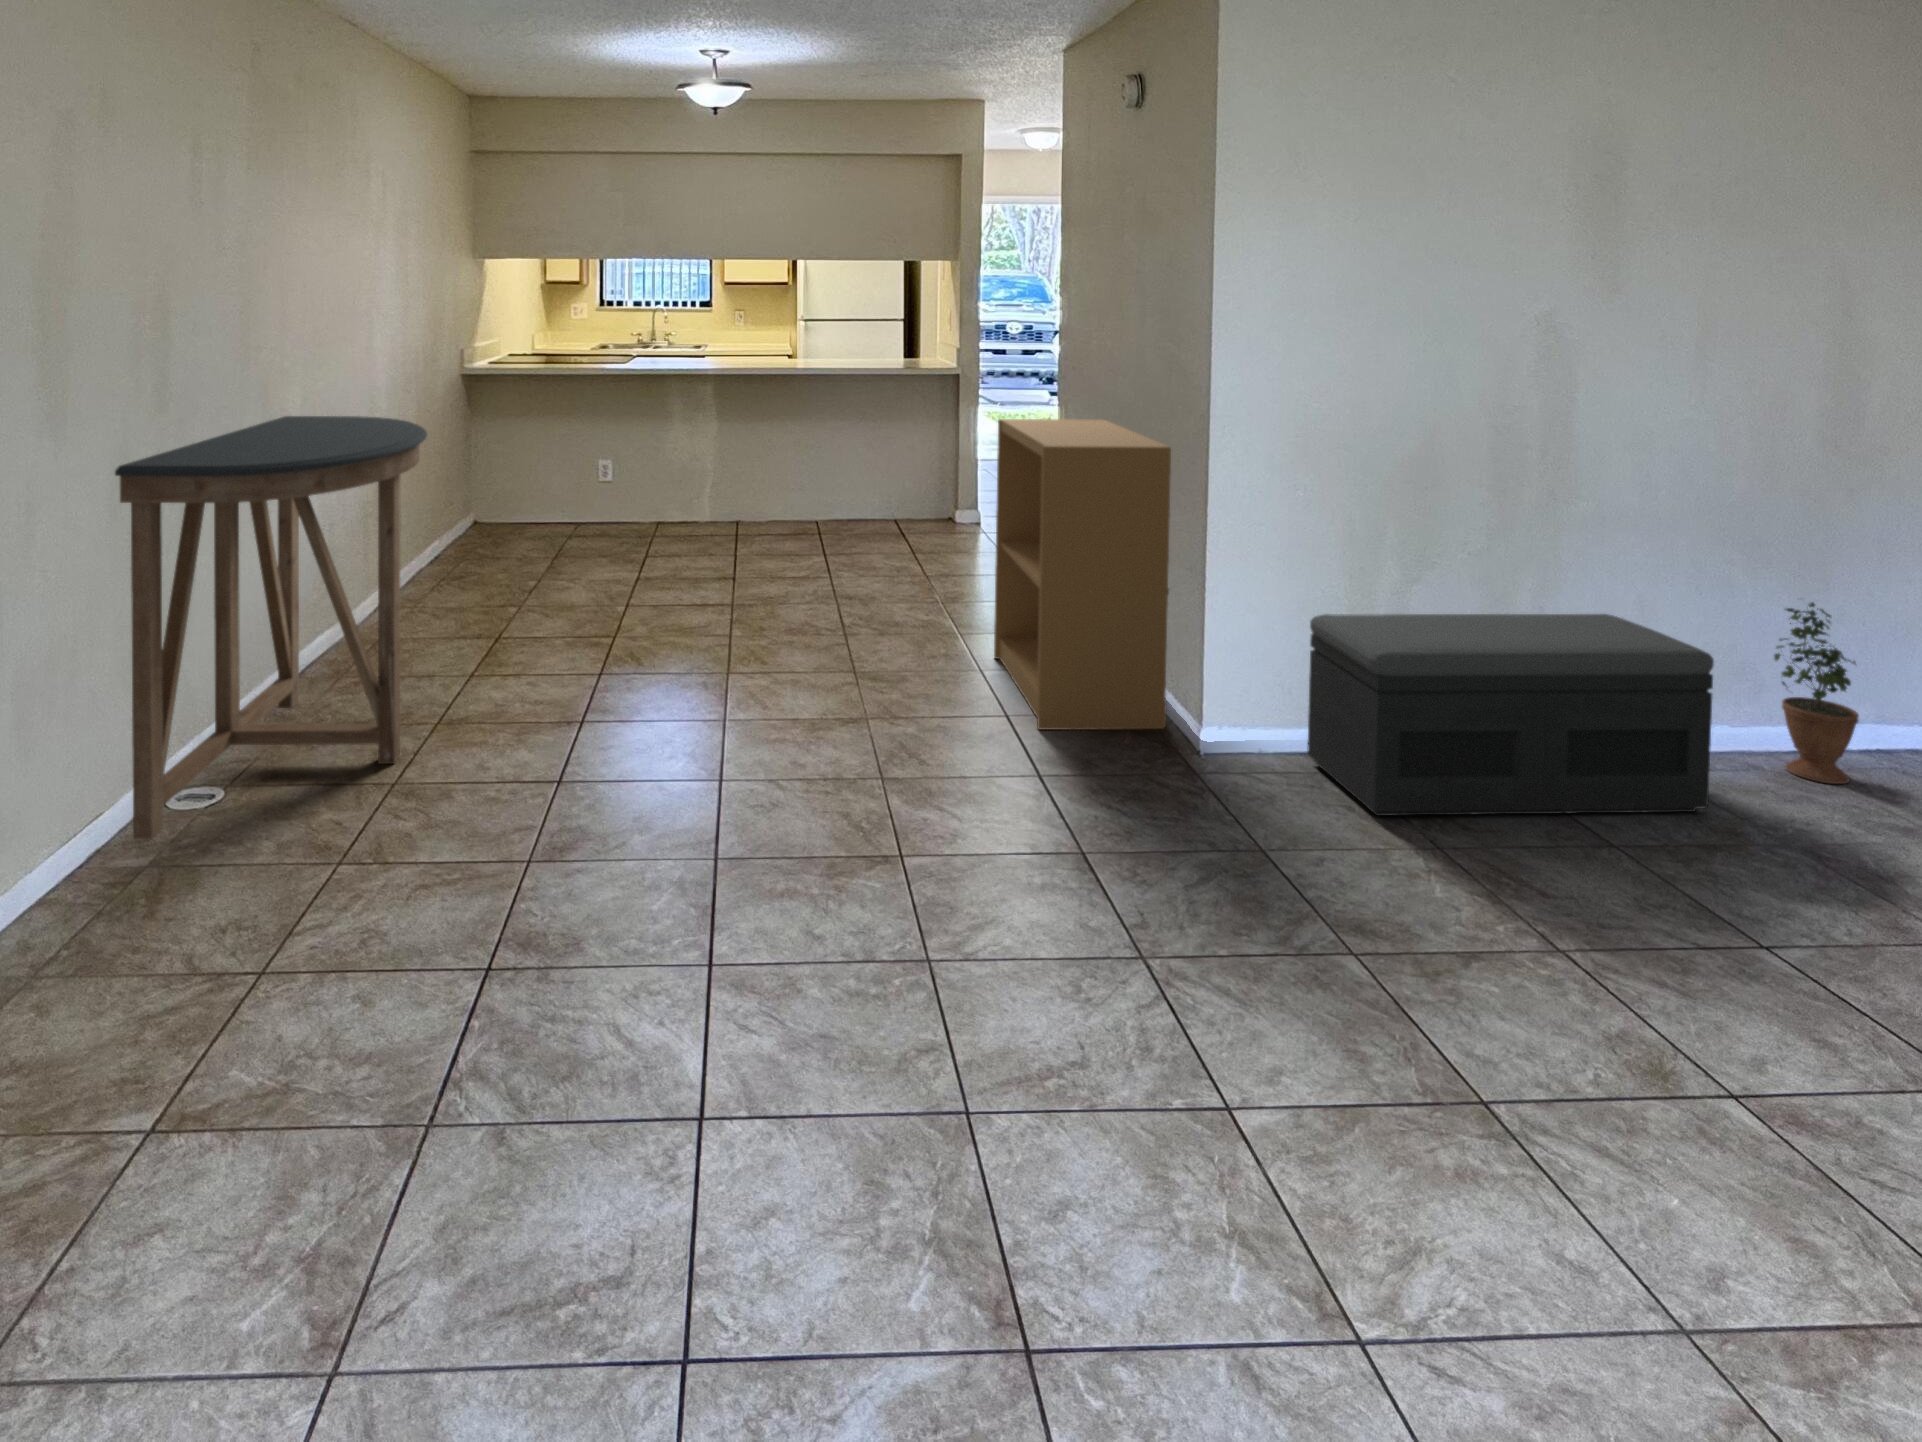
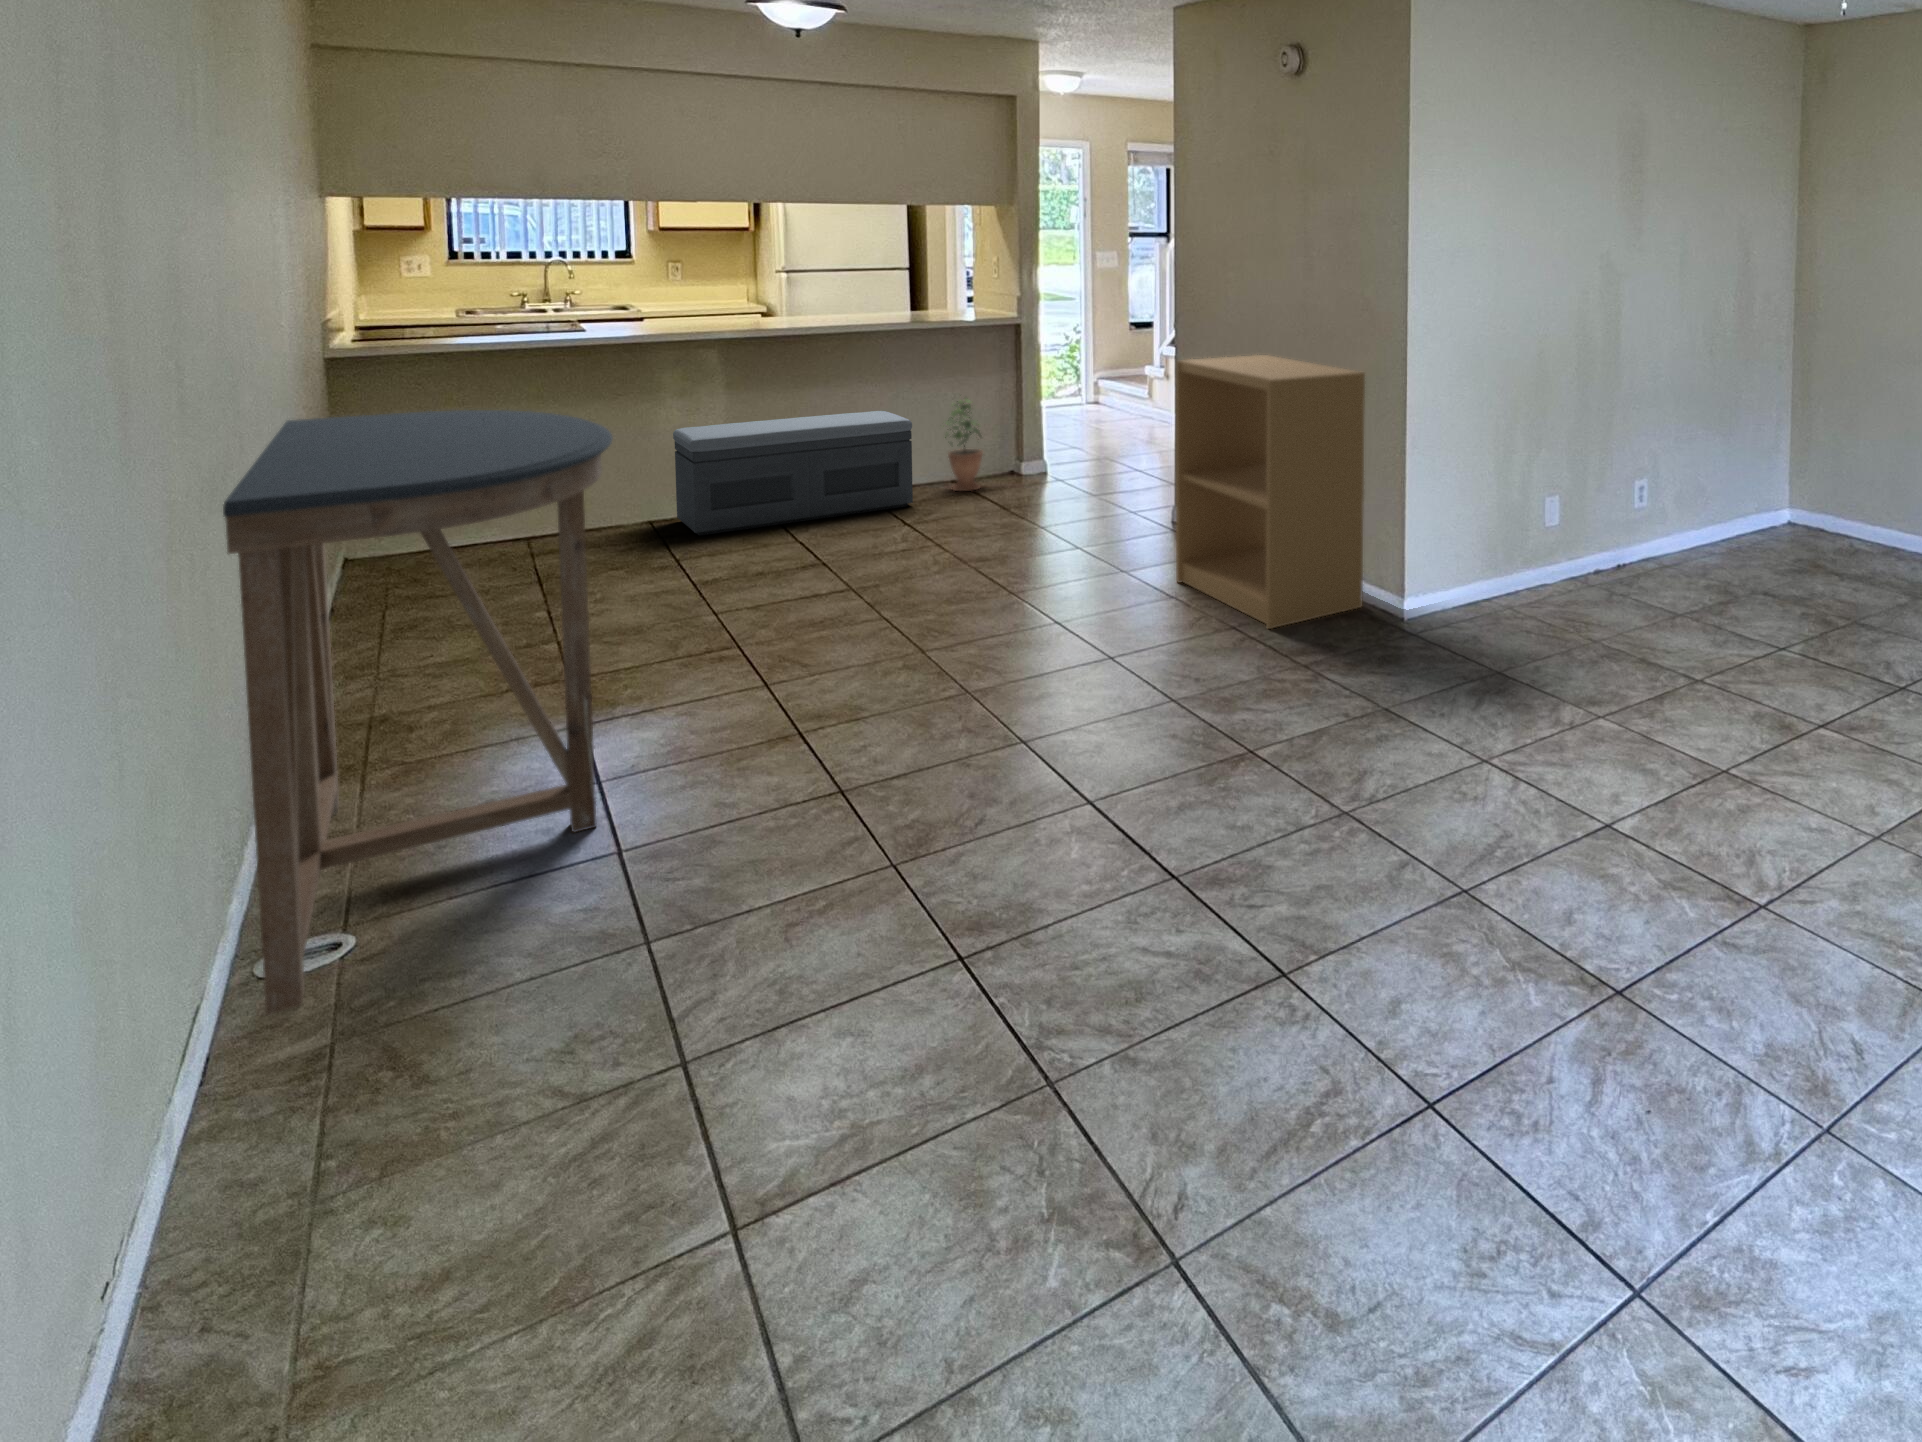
potted plant: present [1774,602,1859,784] -> present [943,398,983,491]
storage bench: present [1308,614,1714,816] -> present [673,411,913,536]

